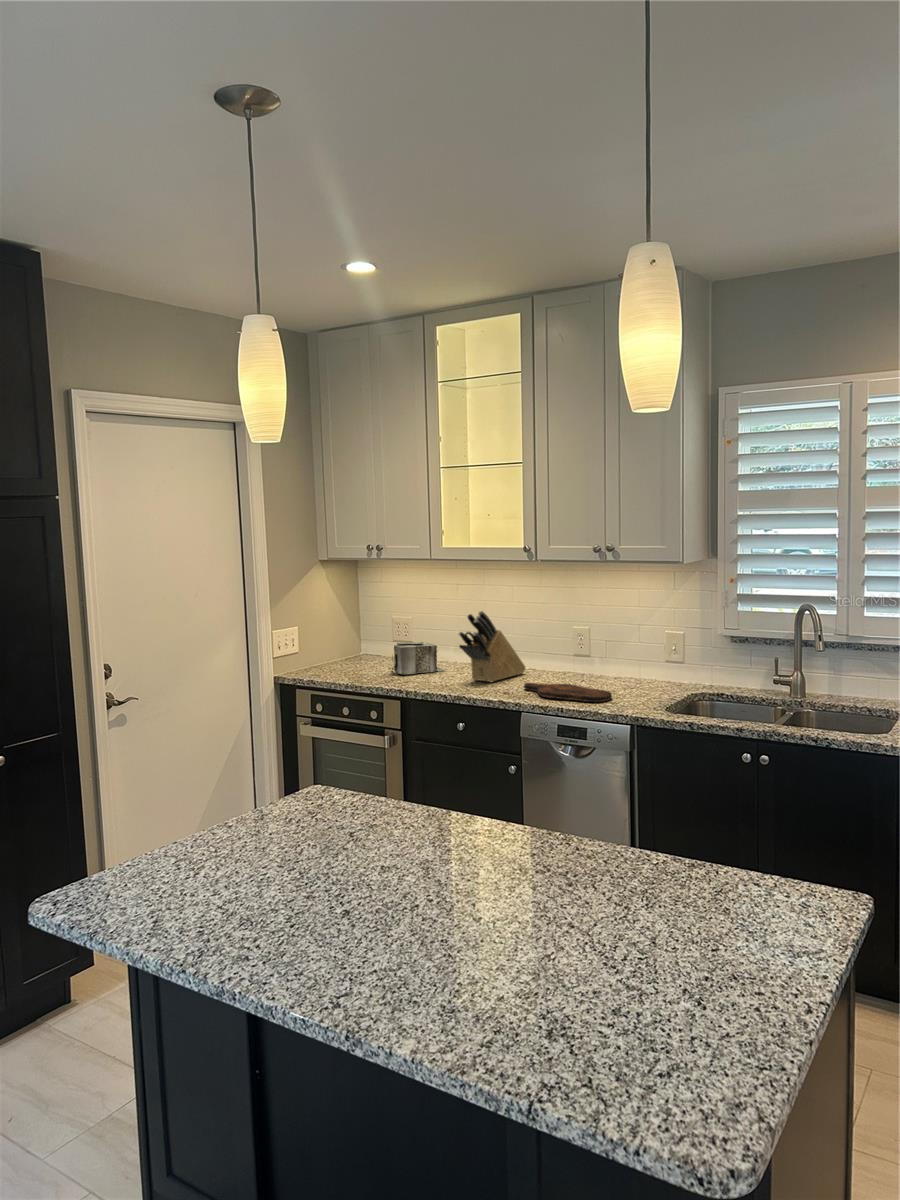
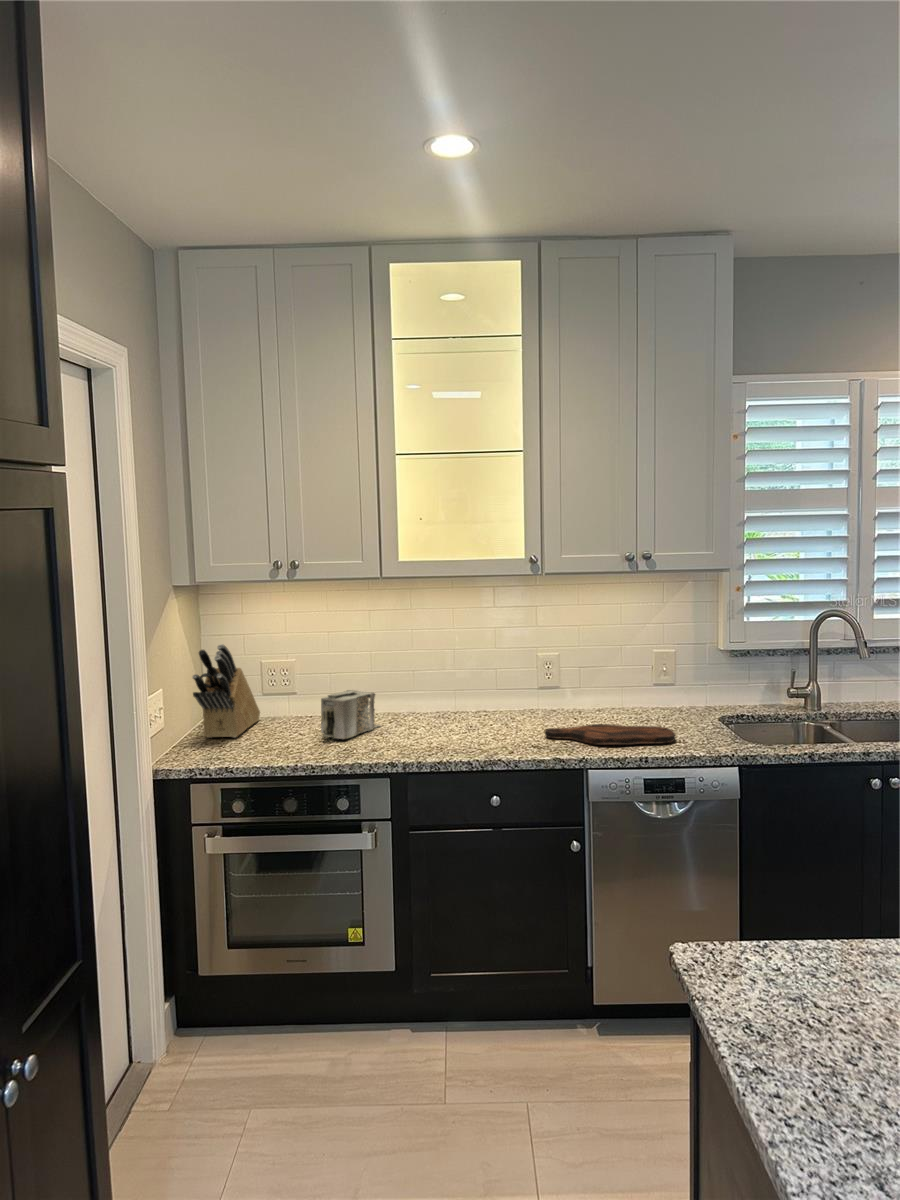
knife block: present [459,611,525,682] -> present [192,644,260,738]

